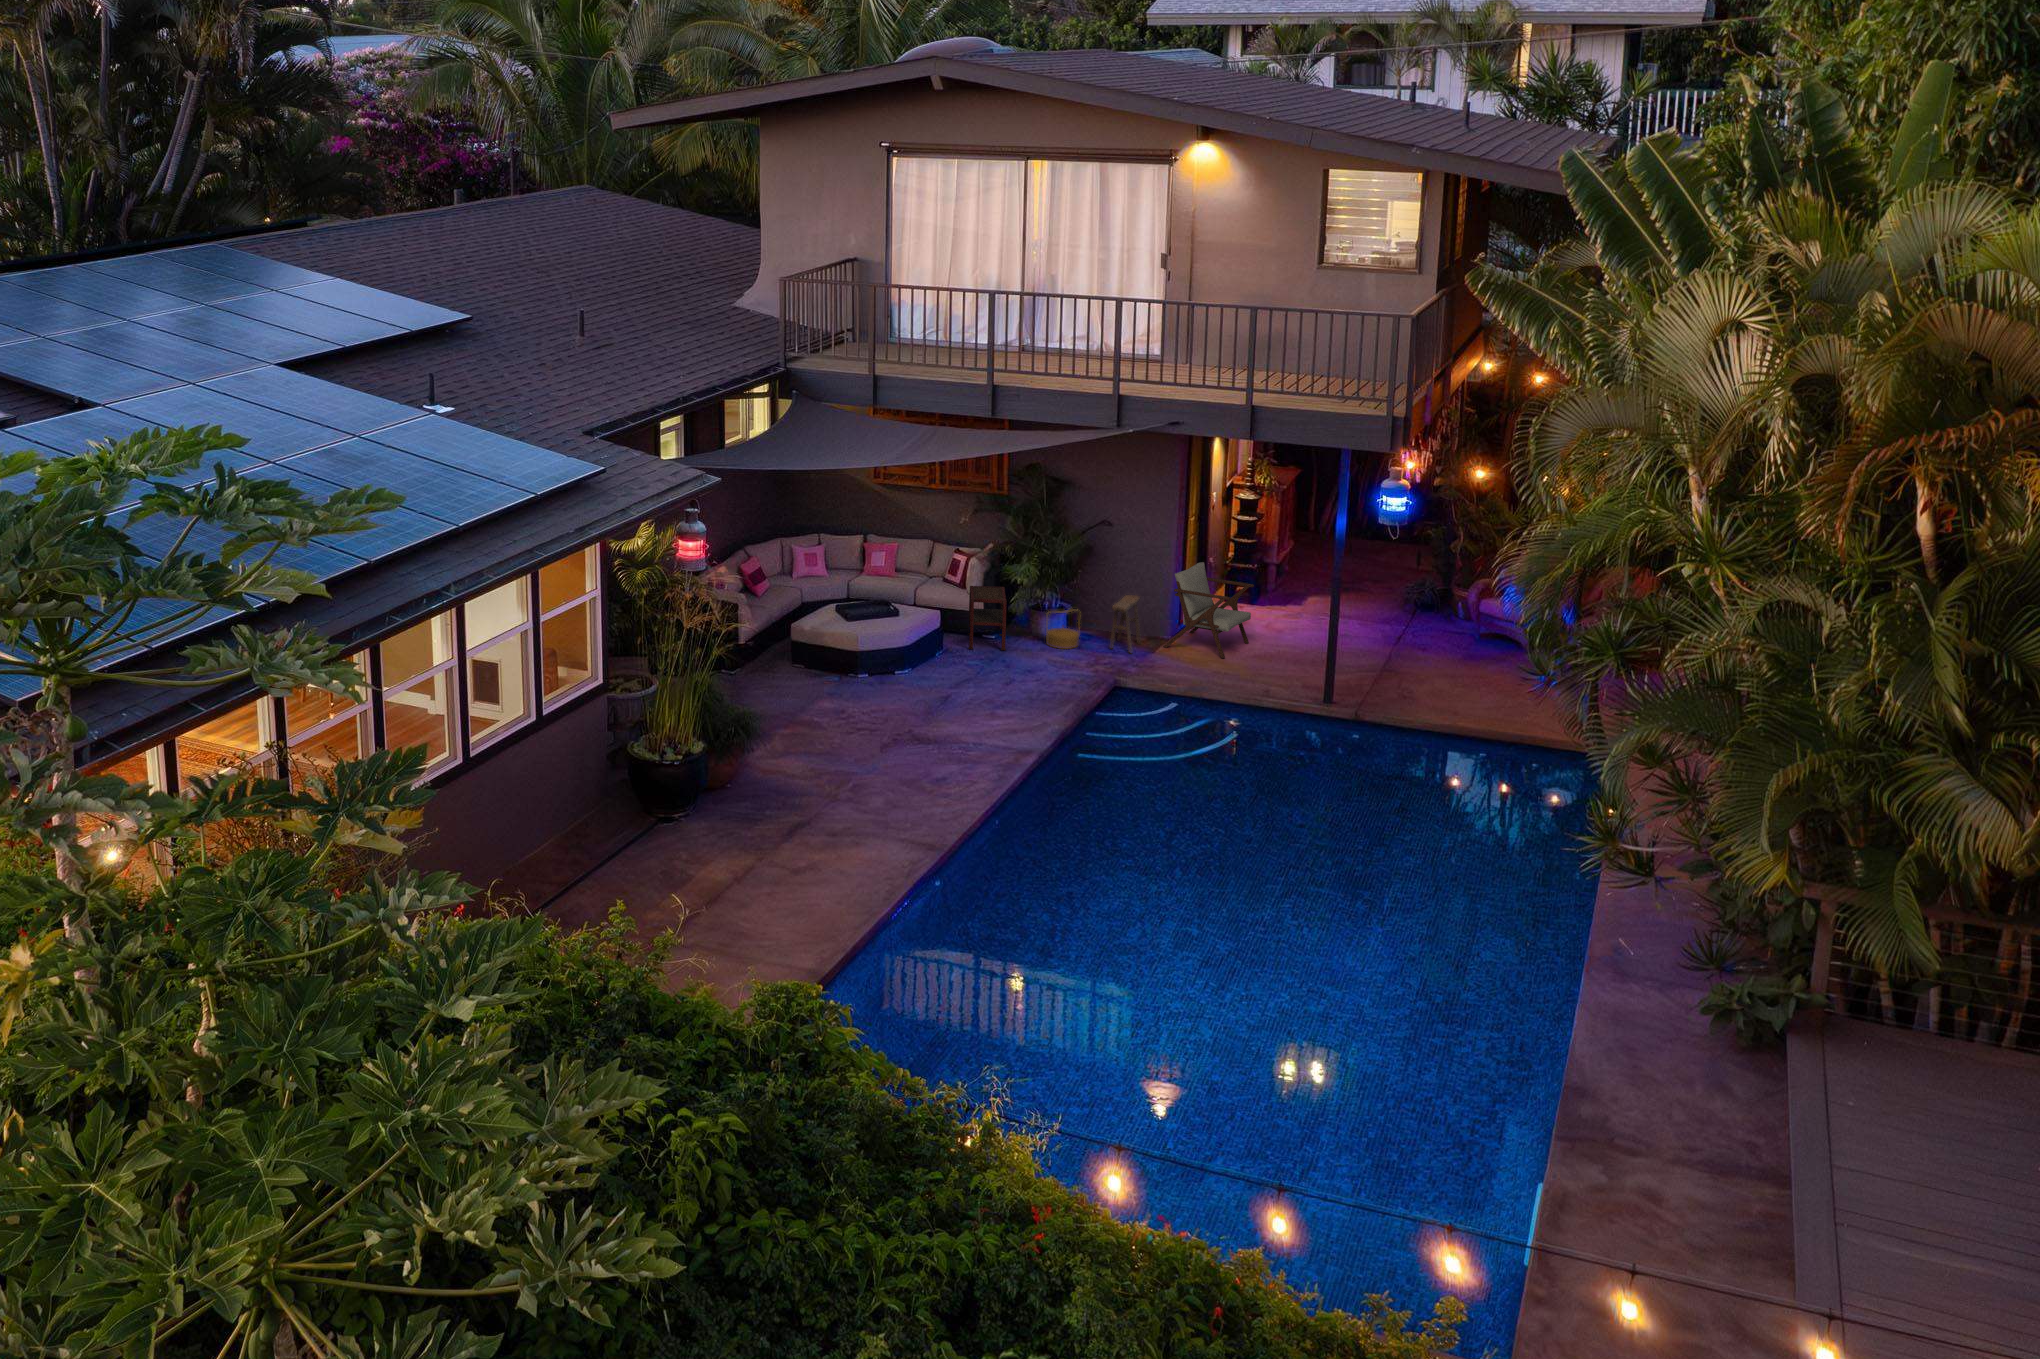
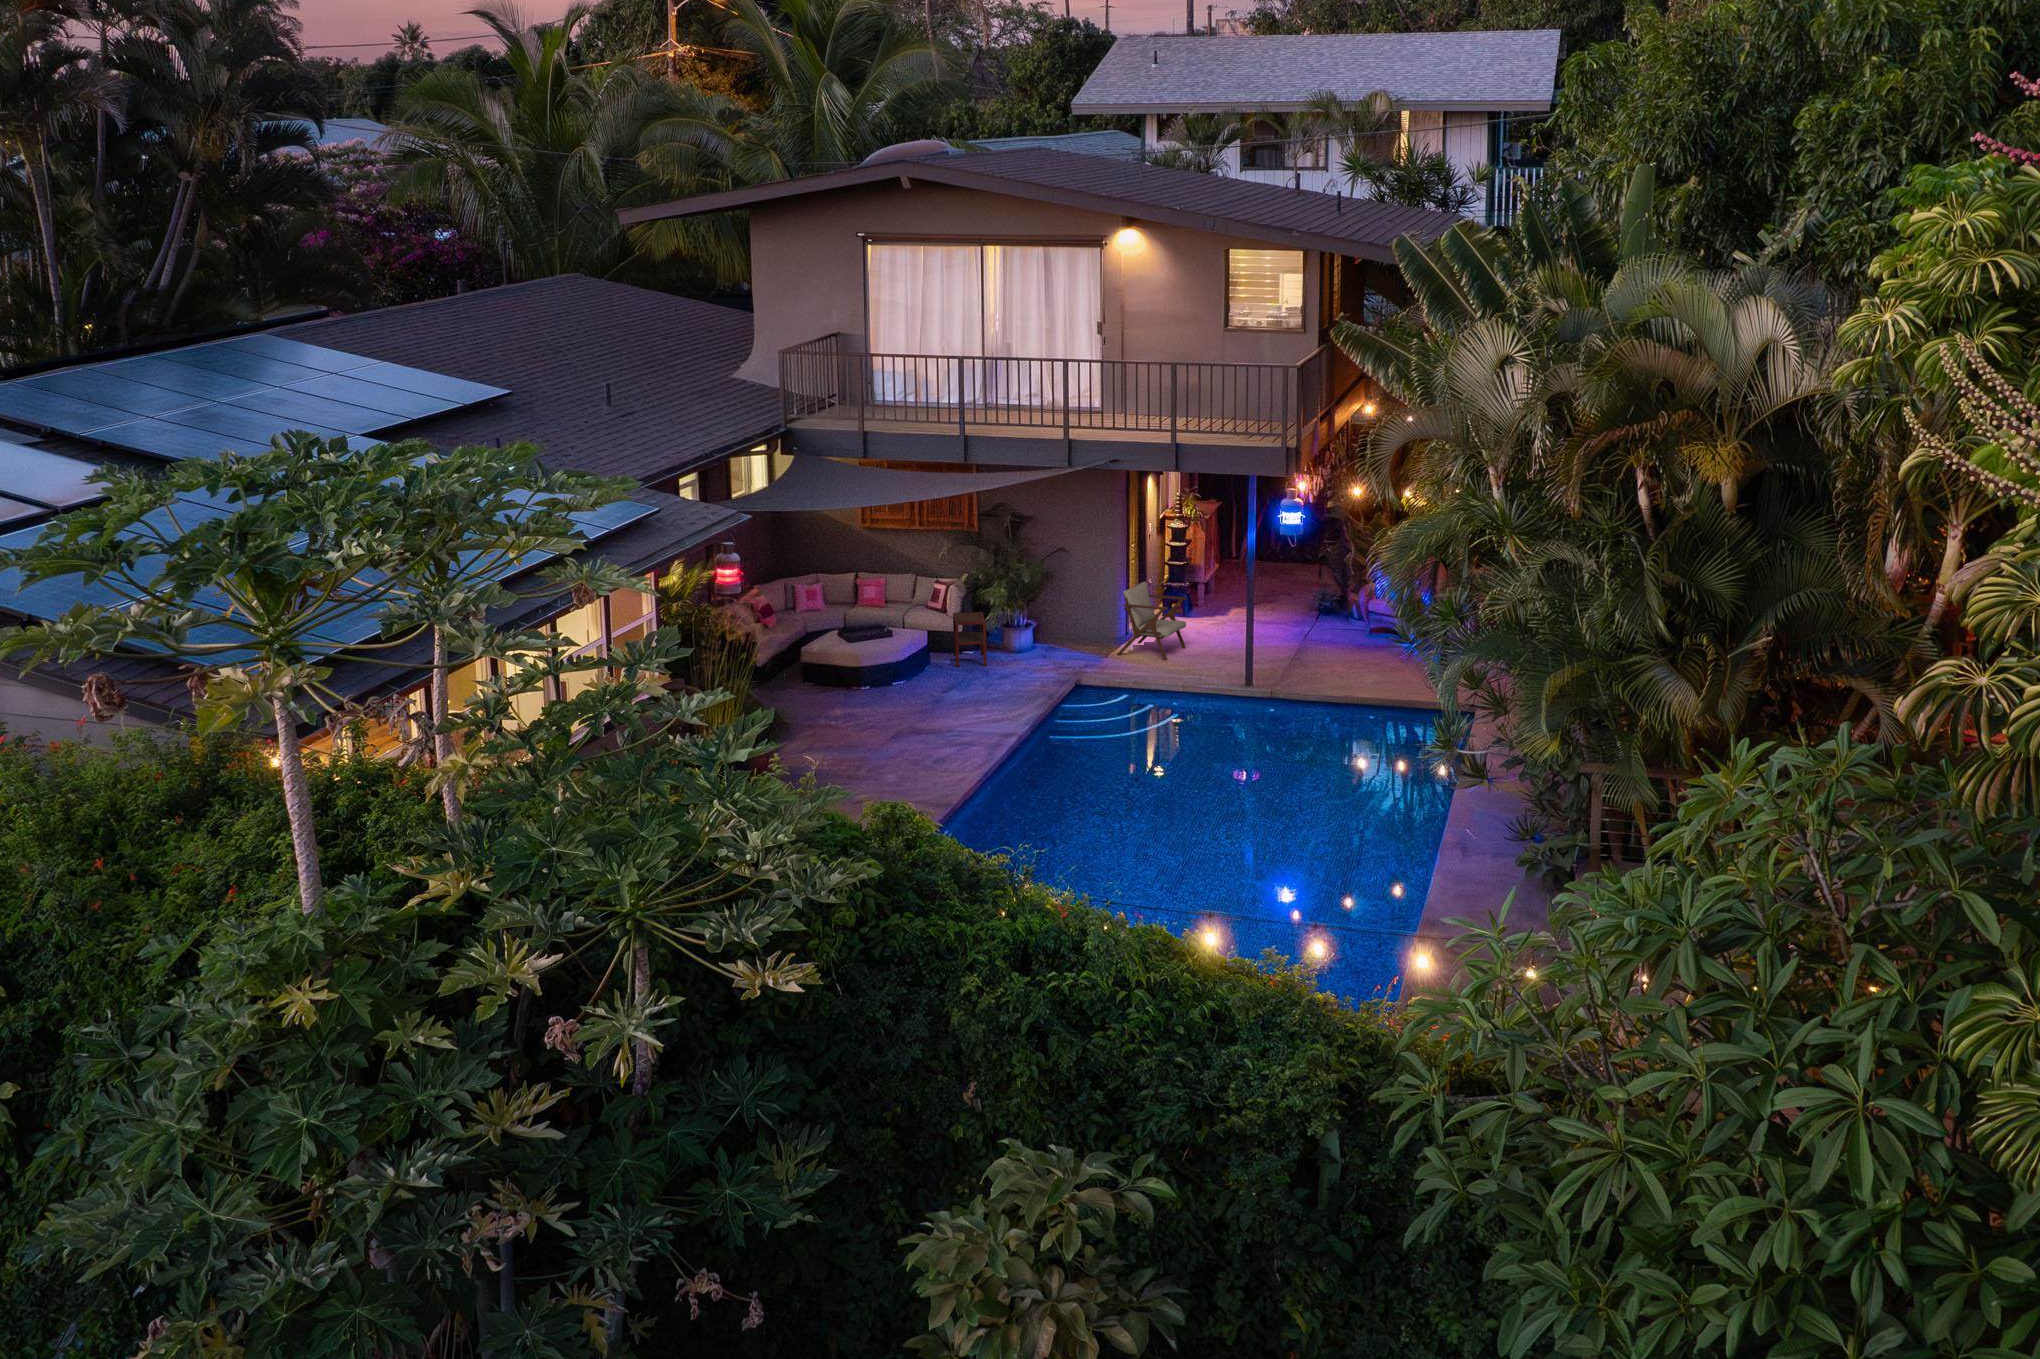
stool: present [1109,595,1141,652] -> none [1073,612,1099,661]
woven basket: present [1046,609,1079,649] -> none [1019,627,1048,661]

